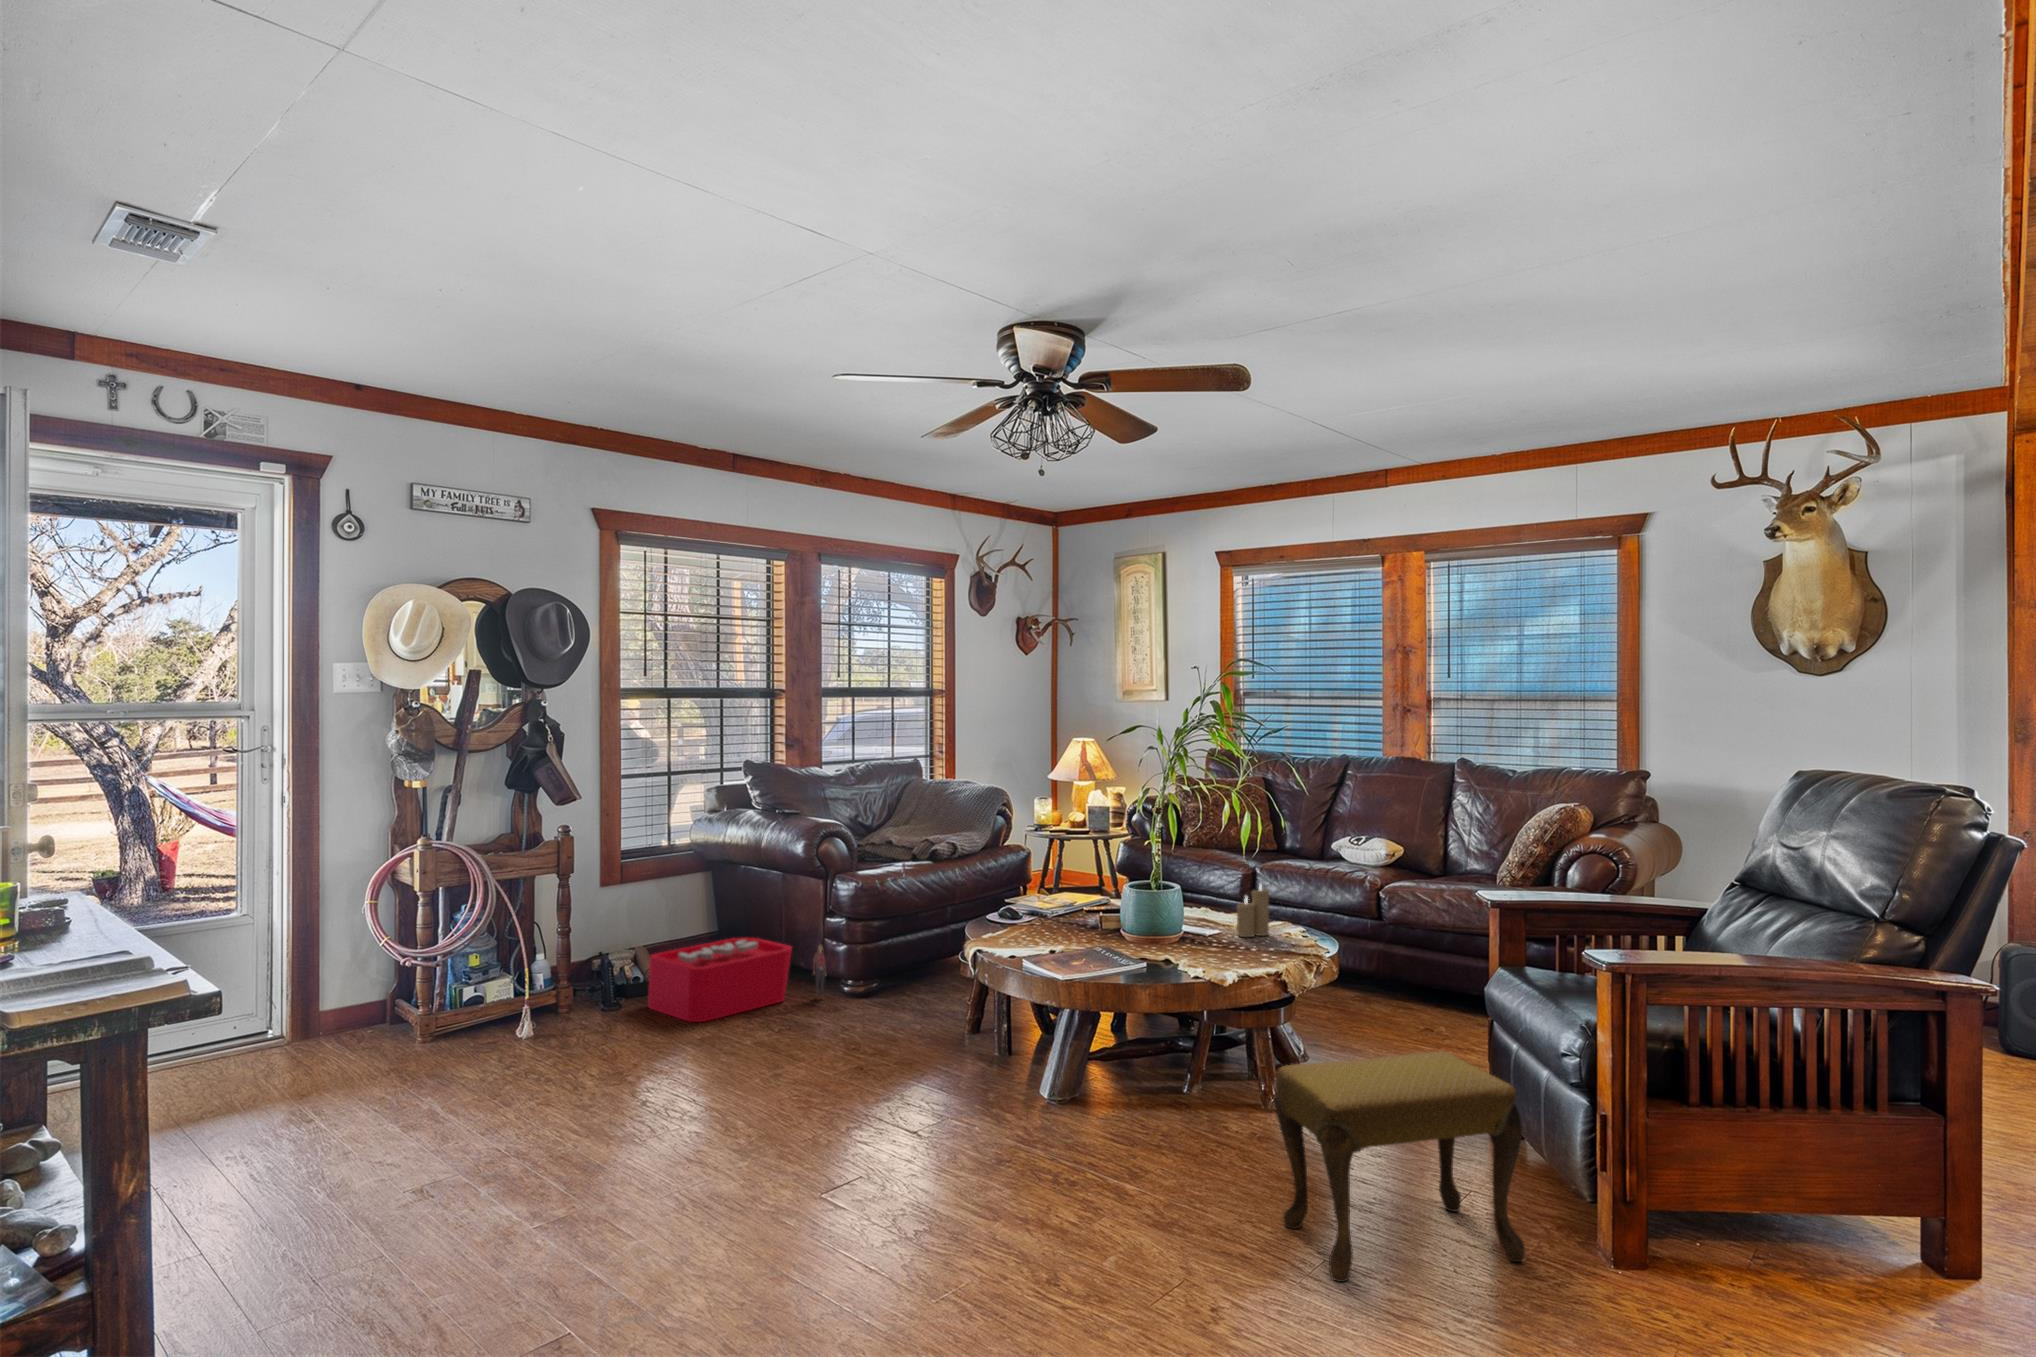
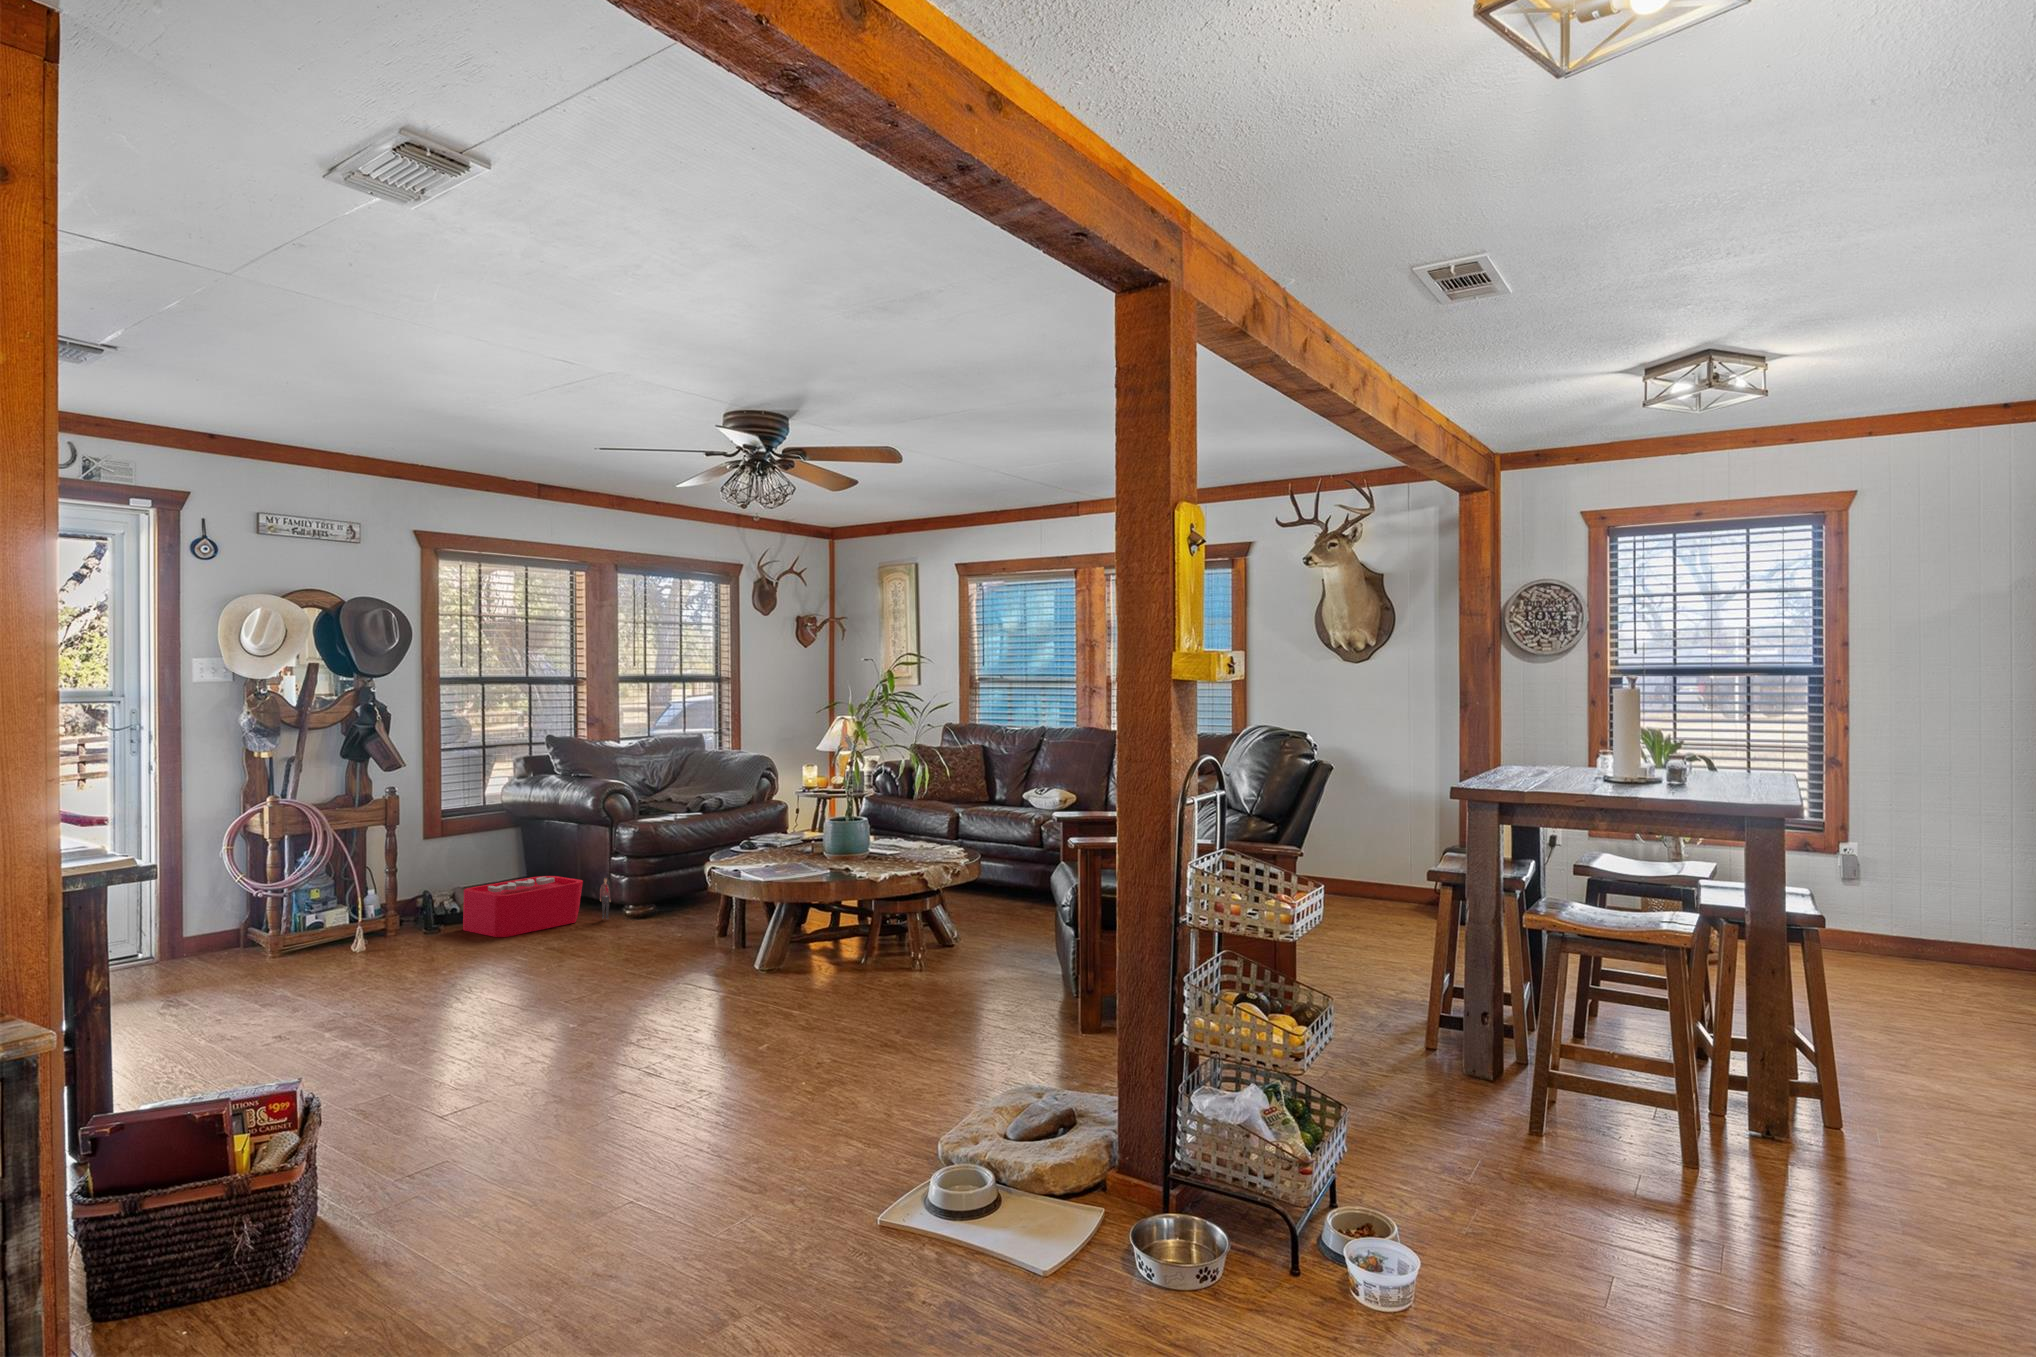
candle: present [1237,884,1269,937] -> none [906,815,930,854]
footstool: present [1276,1051,1525,1282] -> none [880,909,1025,1044]

